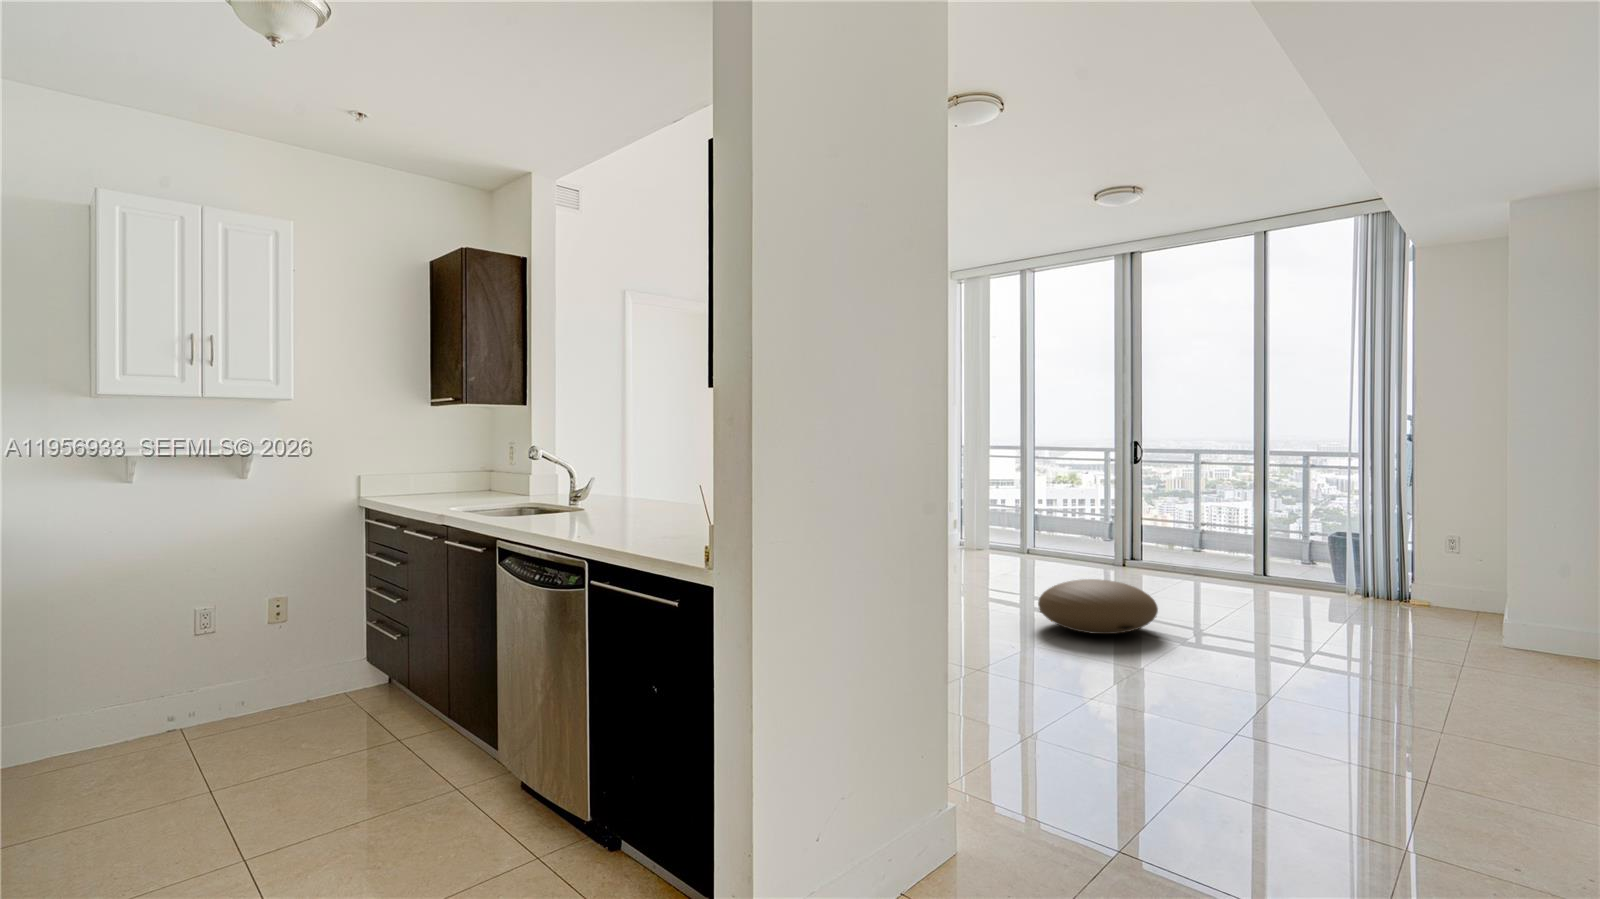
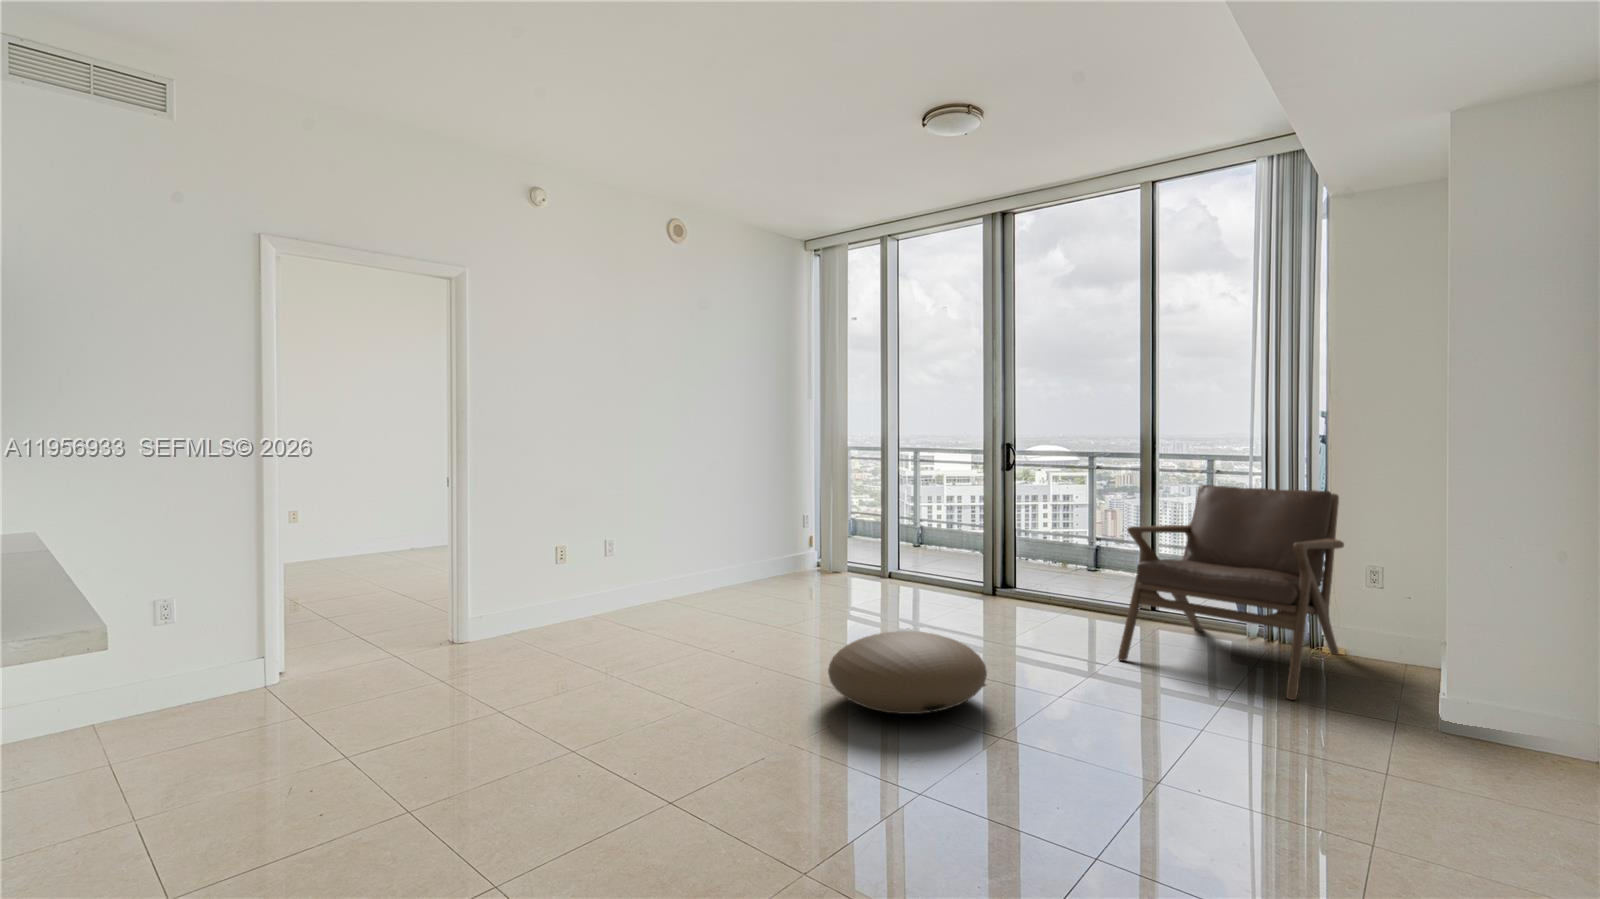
lounge chair: none [1245,475,1427,632] -> present [1118,484,1344,700]

